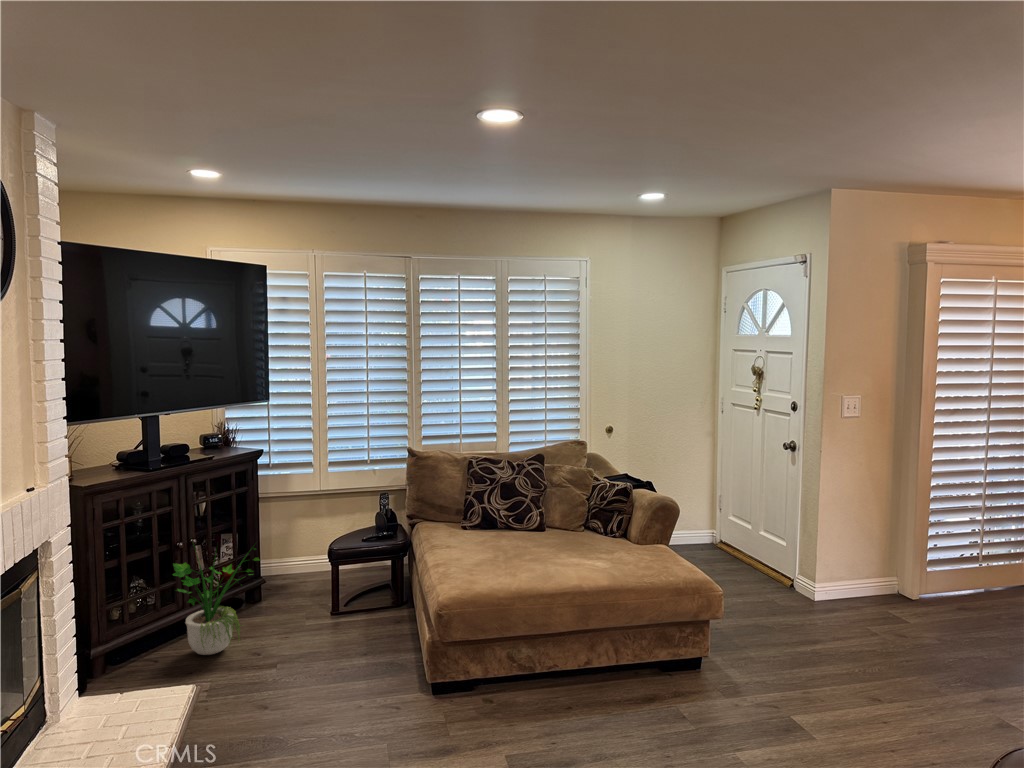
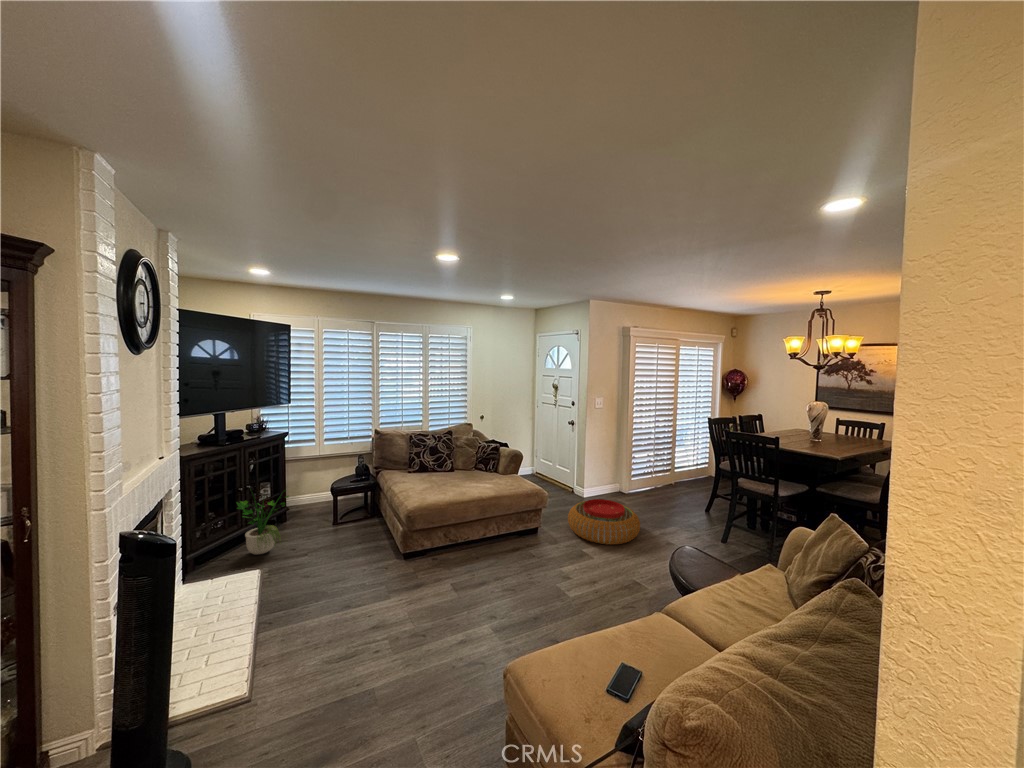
pouf: none [773,611,948,720] -> present [568,499,640,545]

